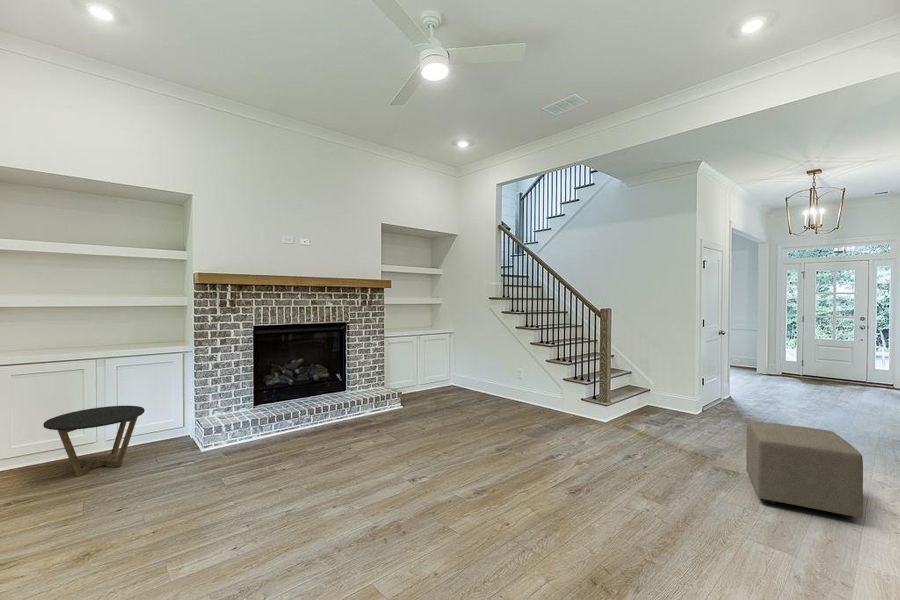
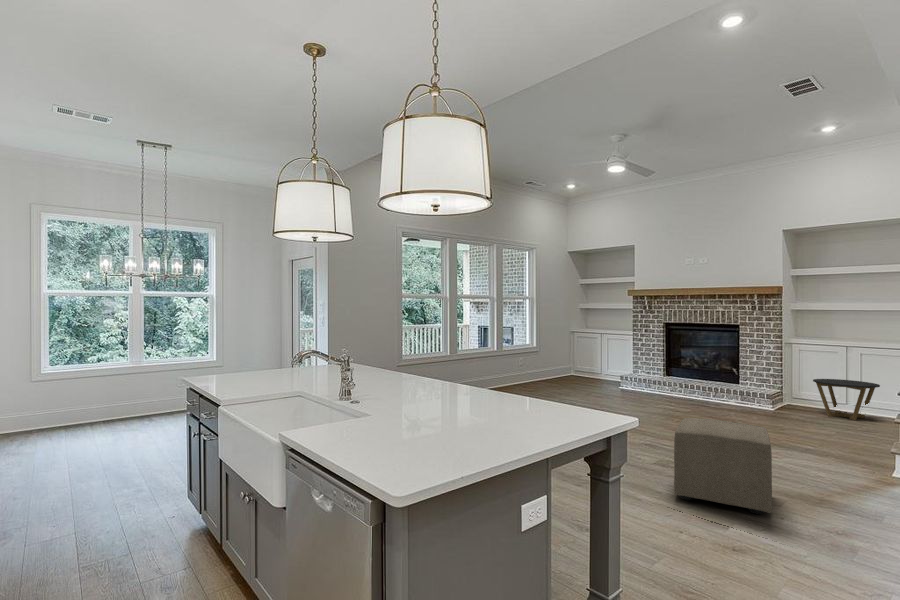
side table: present [43,405,145,477] -> present [813,379,880,420]

